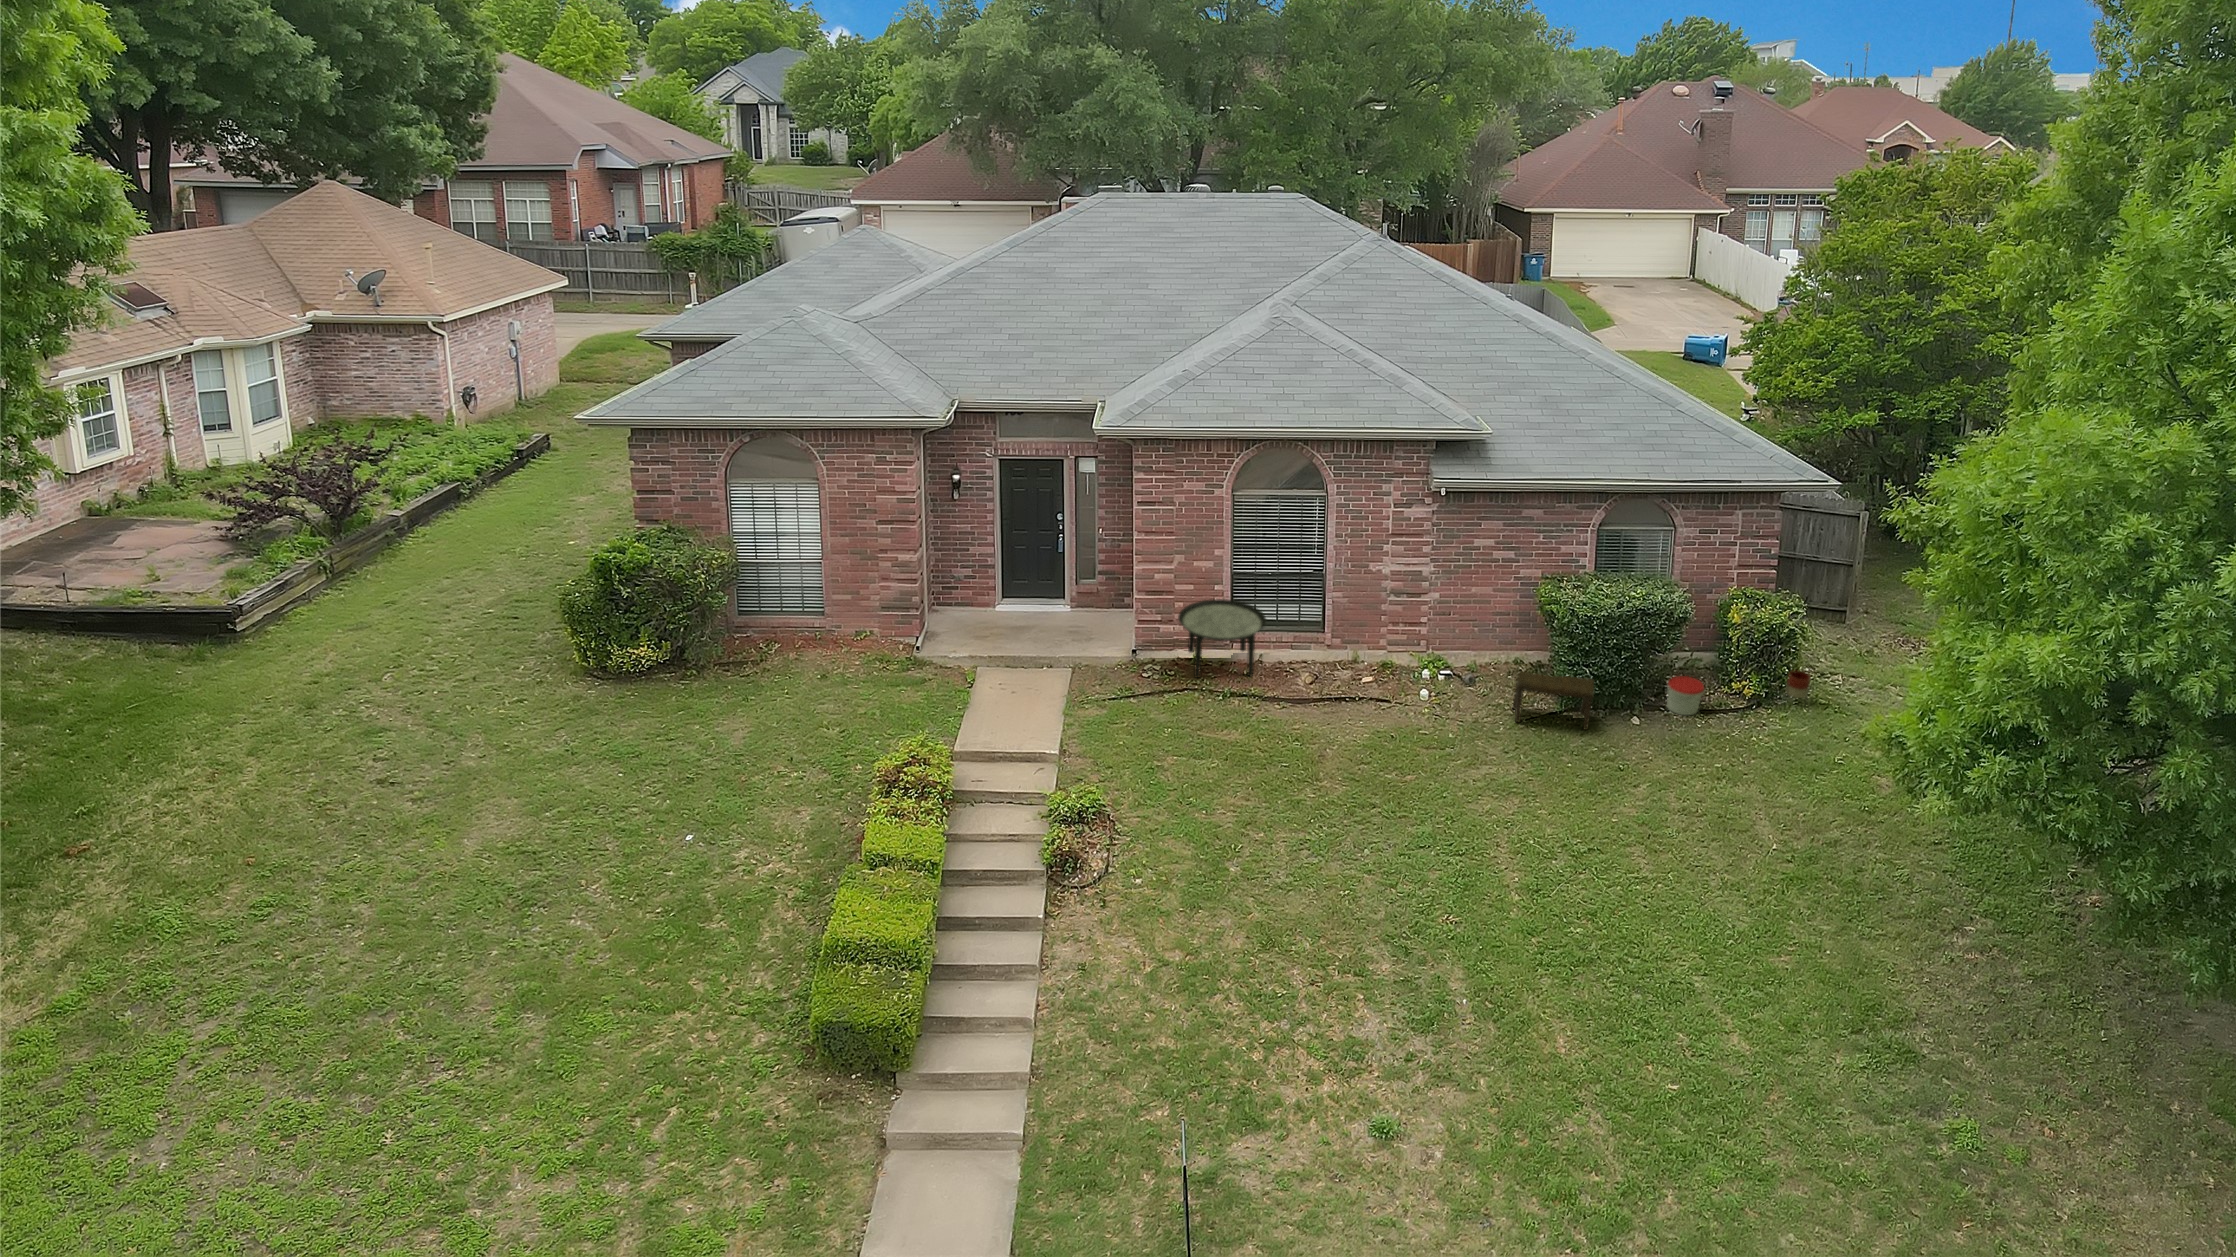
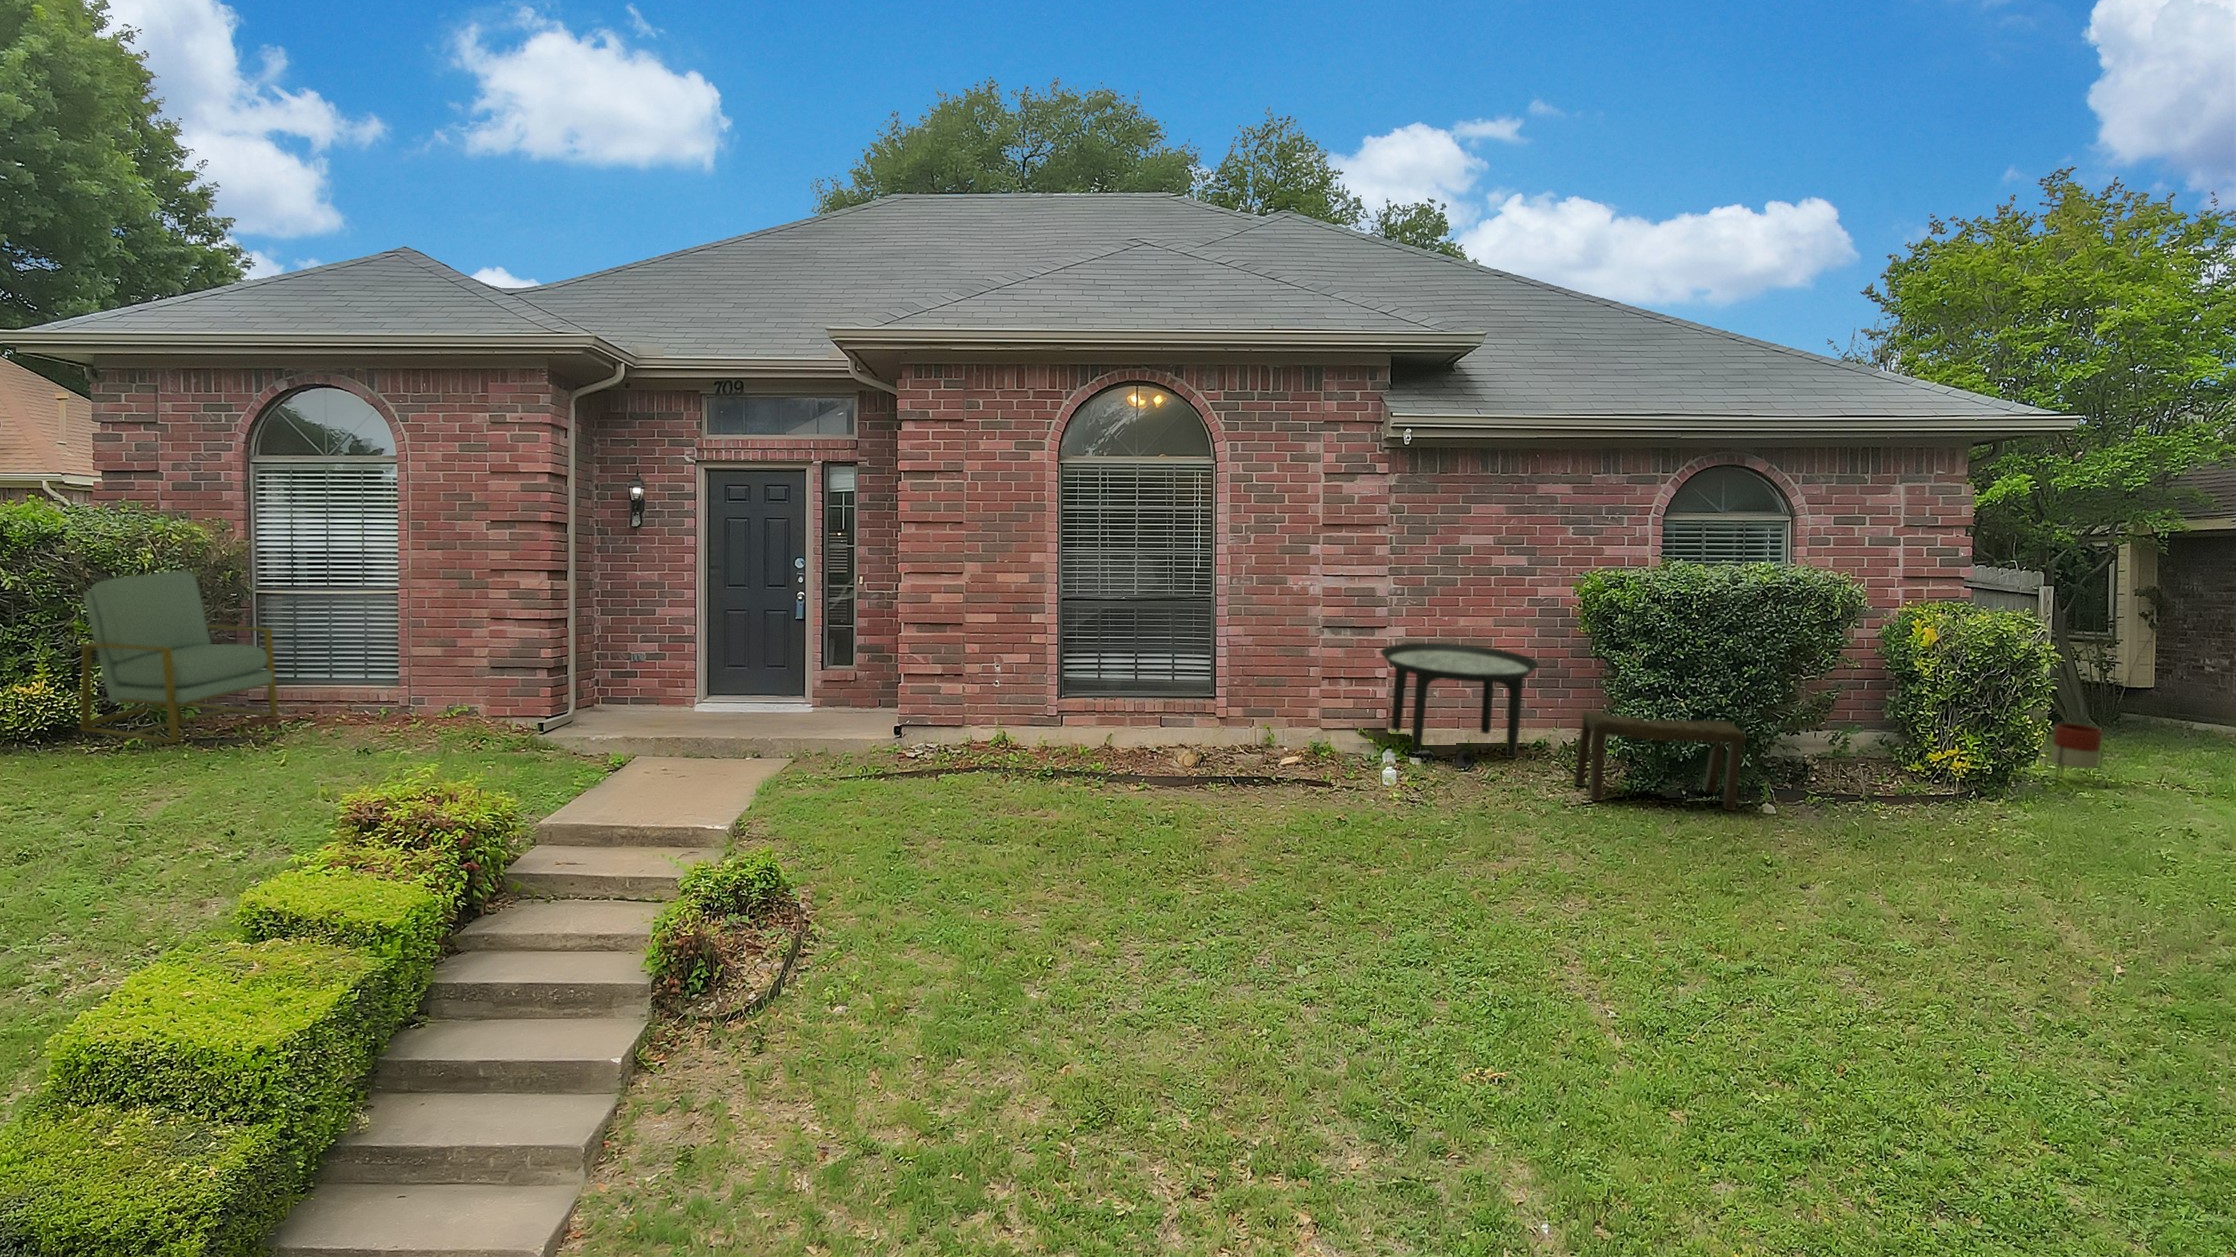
chair: none [683,571,781,679] -> present [80,571,278,743]
round table: present [1178,599,1266,678] -> present [1380,643,1539,759]
bucket: present [1667,676,1704,715] -> none [1847,731,1924,795]

